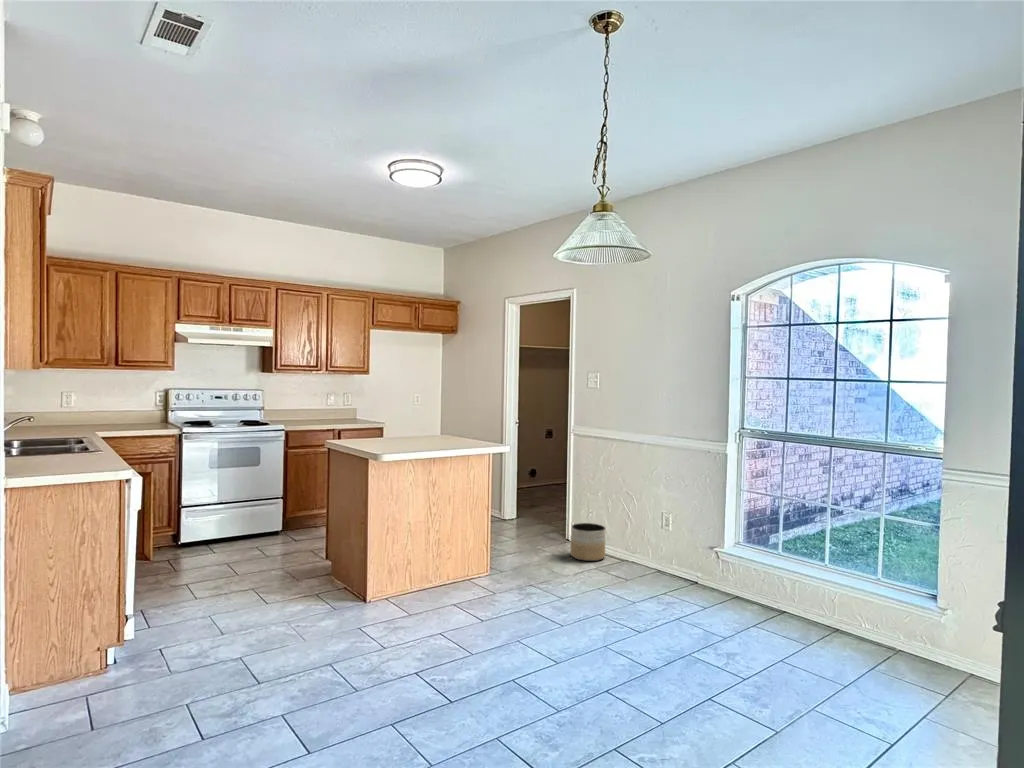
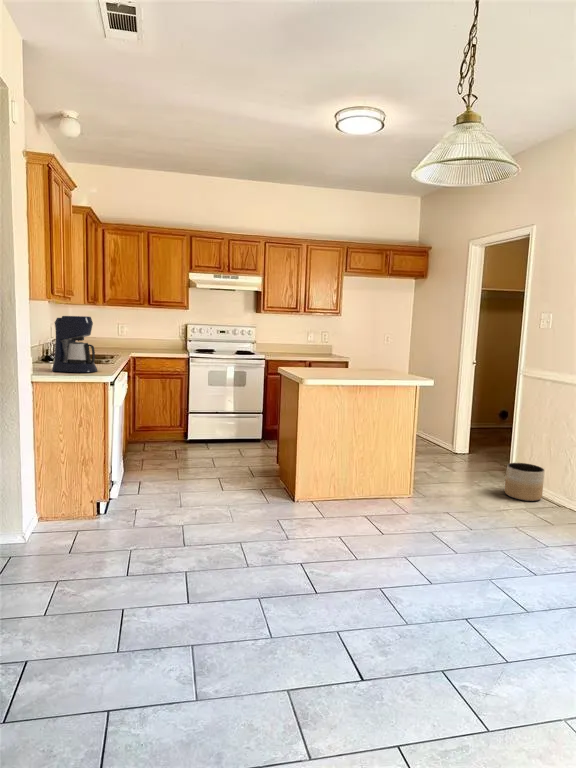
coffee maker: none [27,393,98,472] -> present [52,316,97,373]

